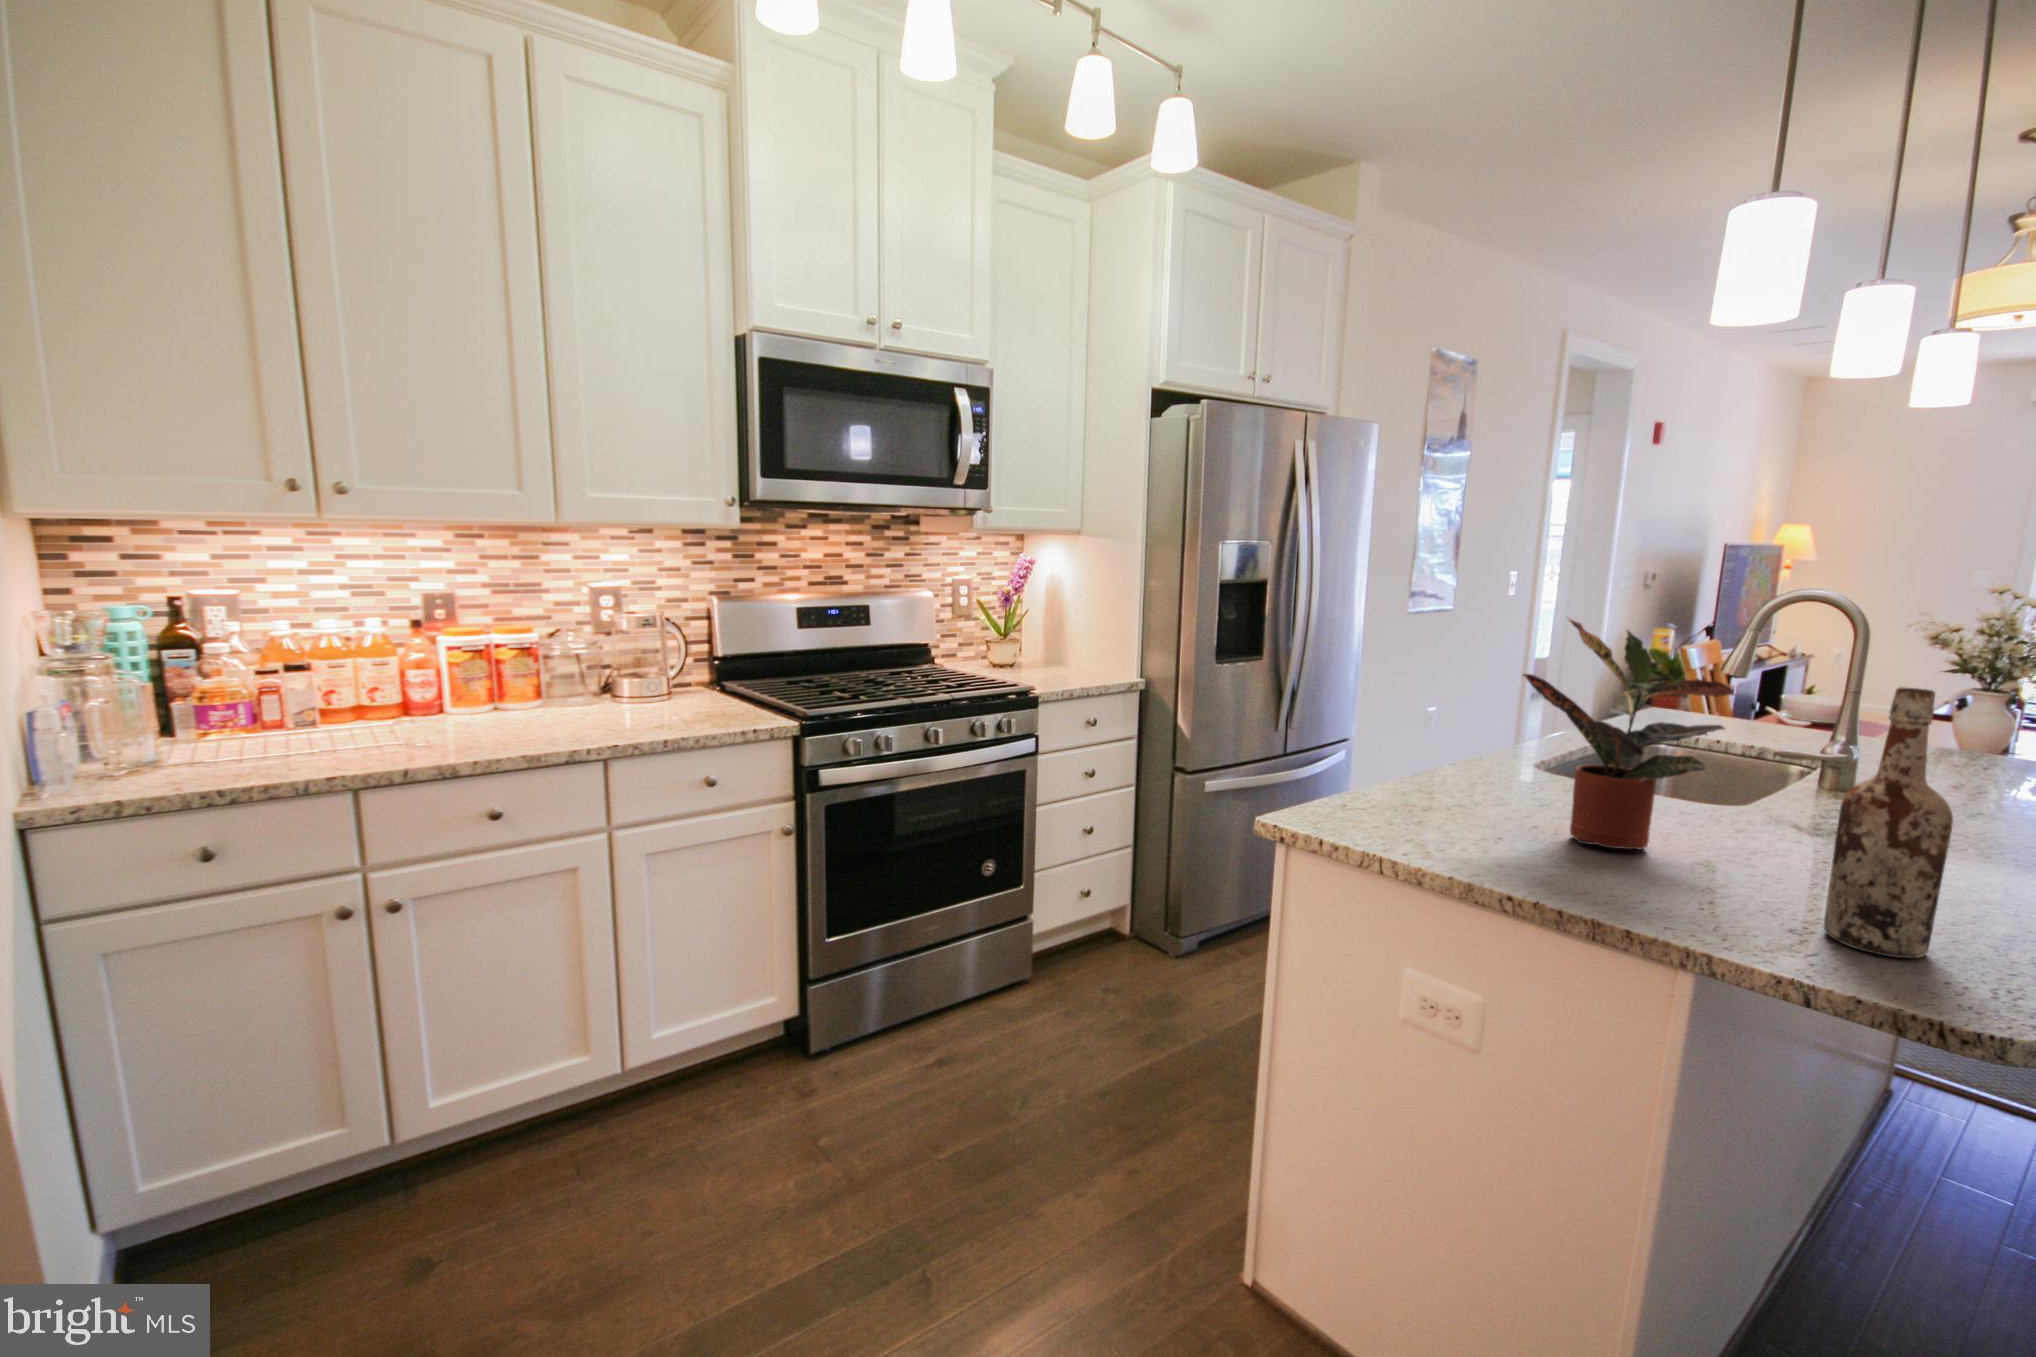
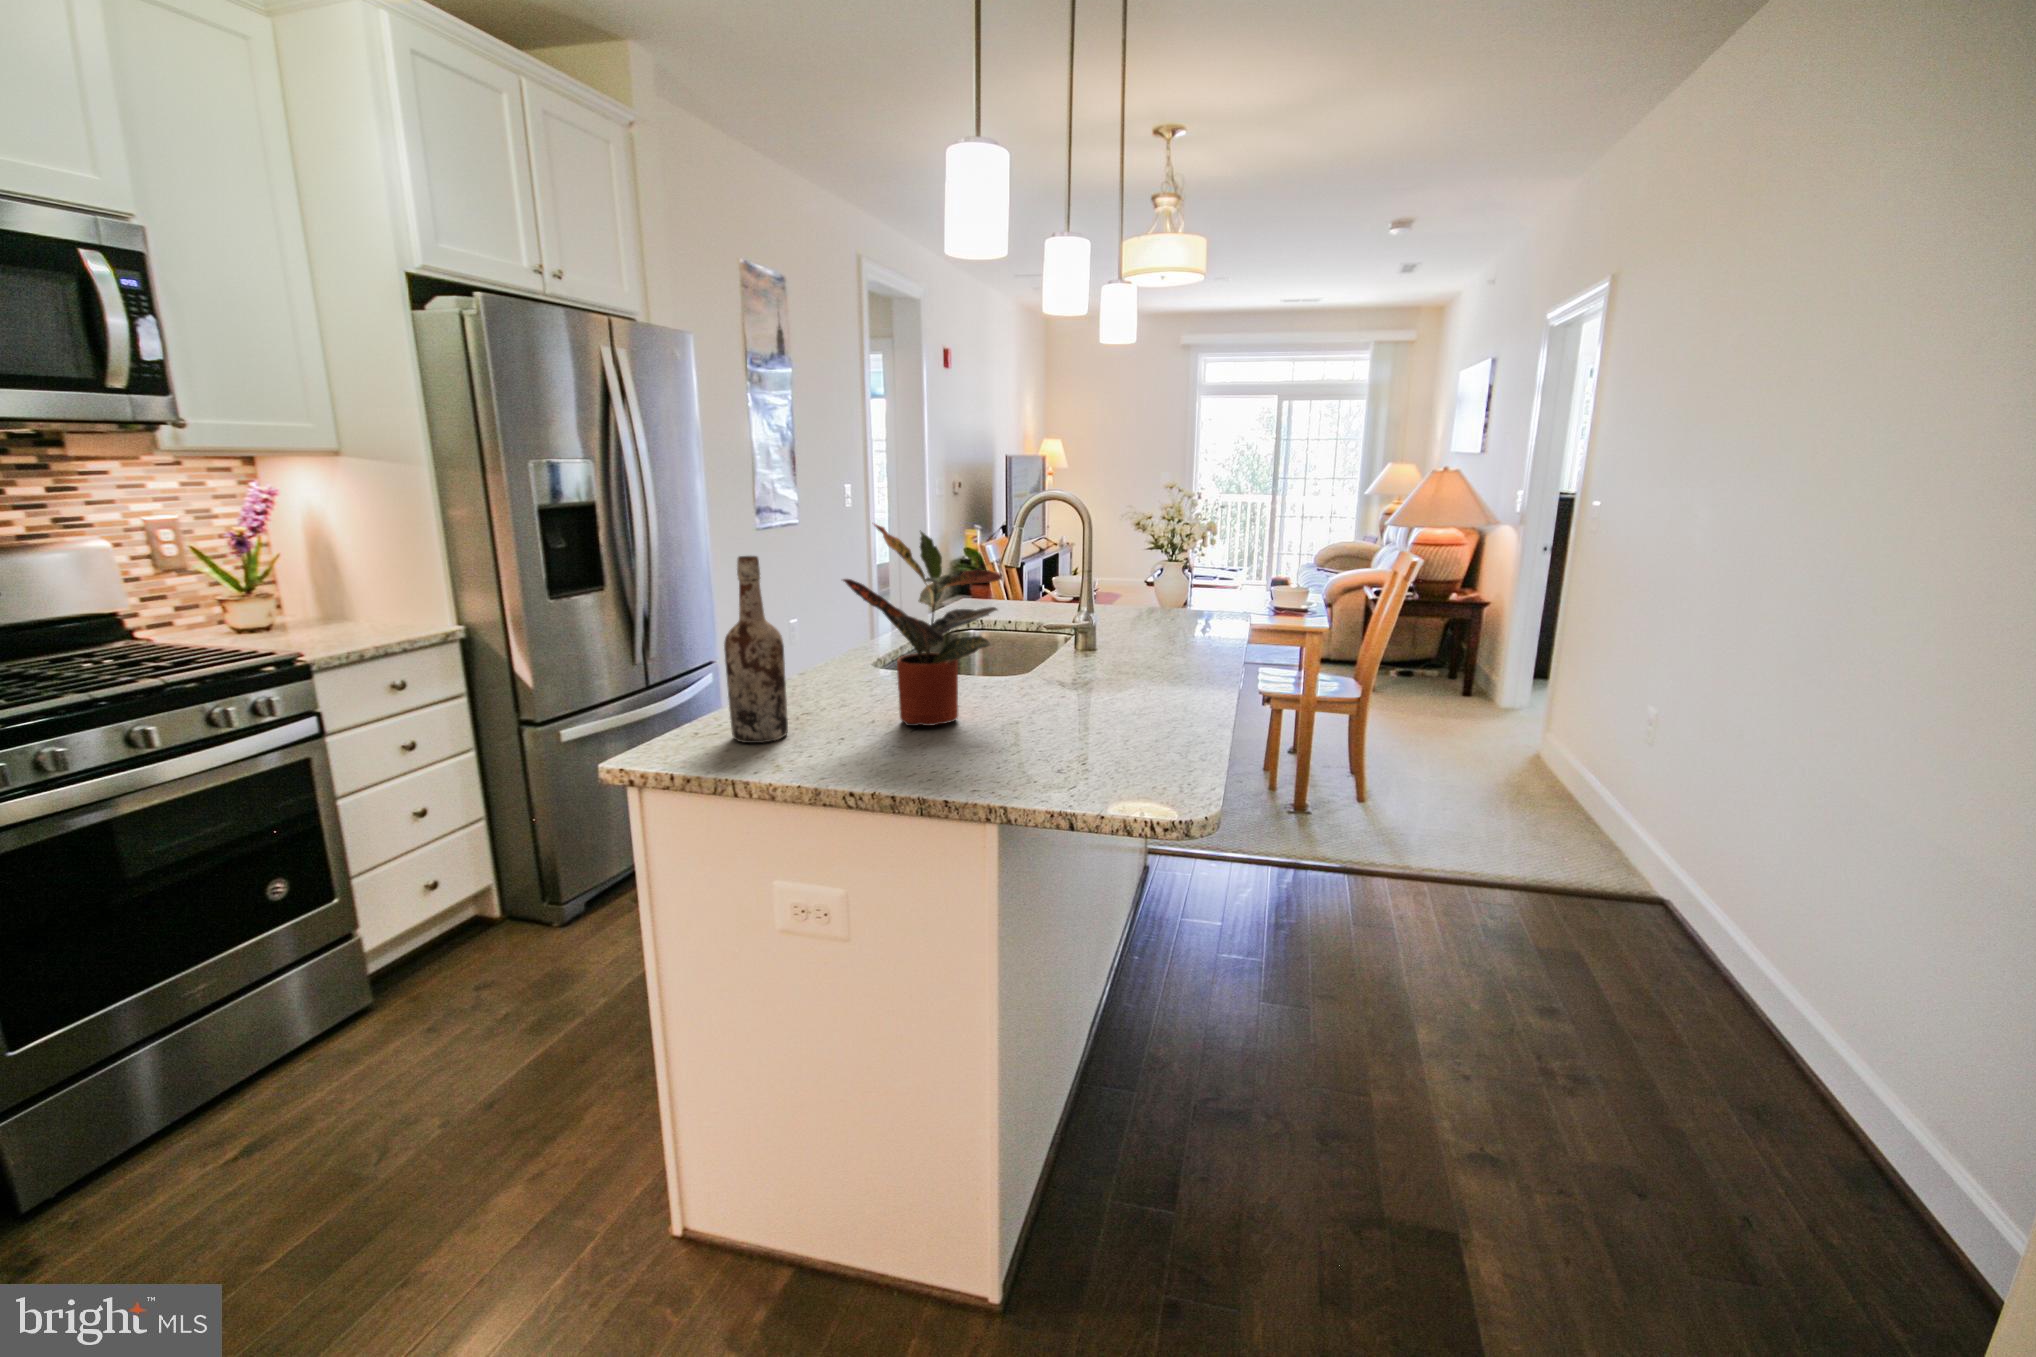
wine bottle: present [1824,688,1953,958] -> present [724,556,788,743]

